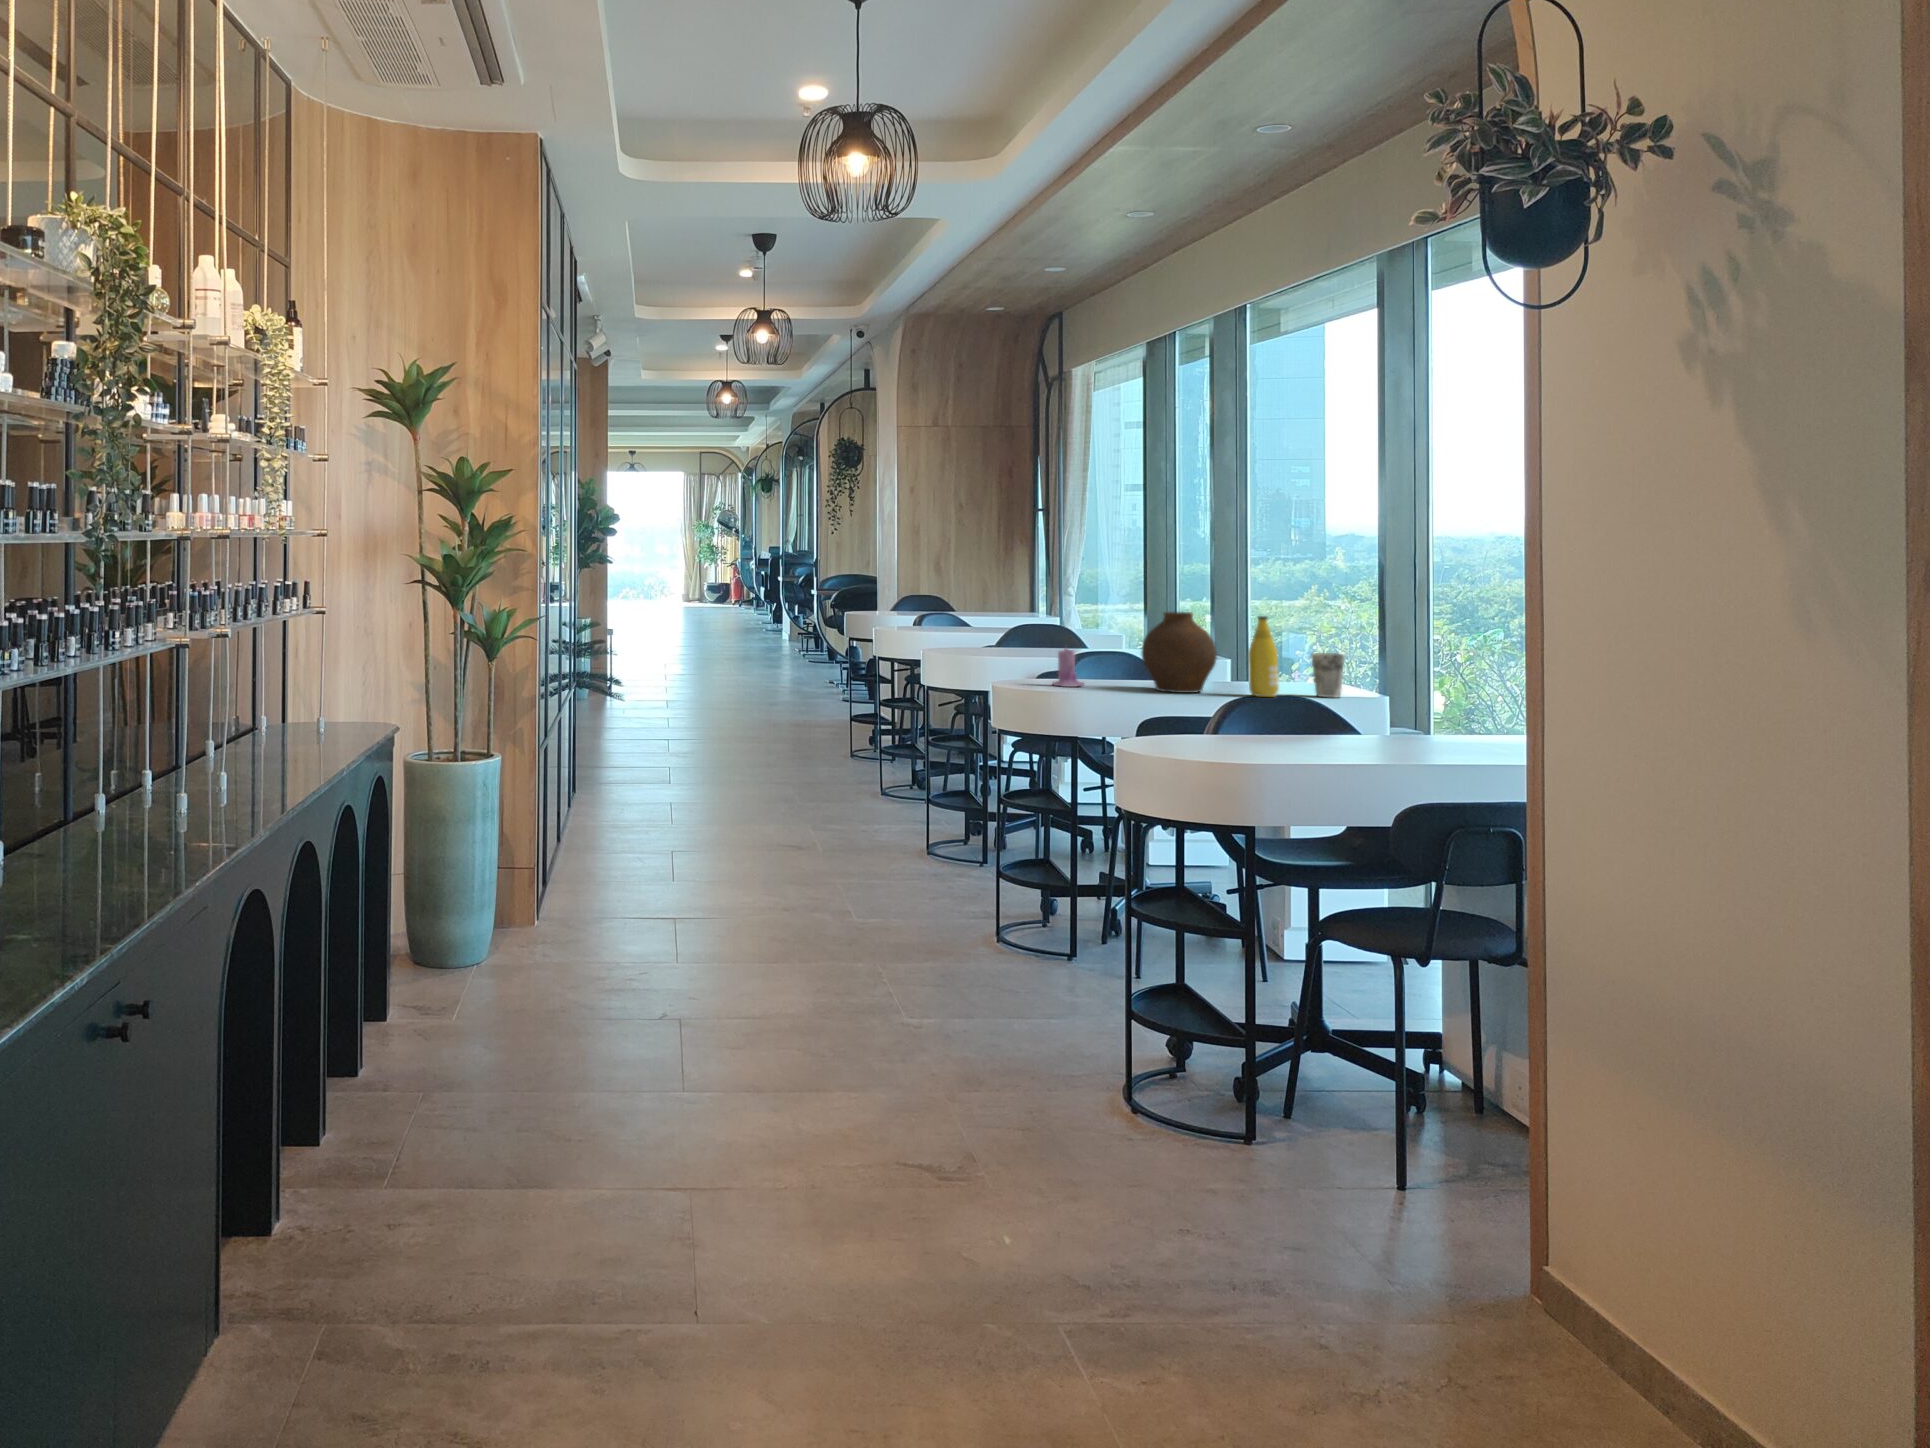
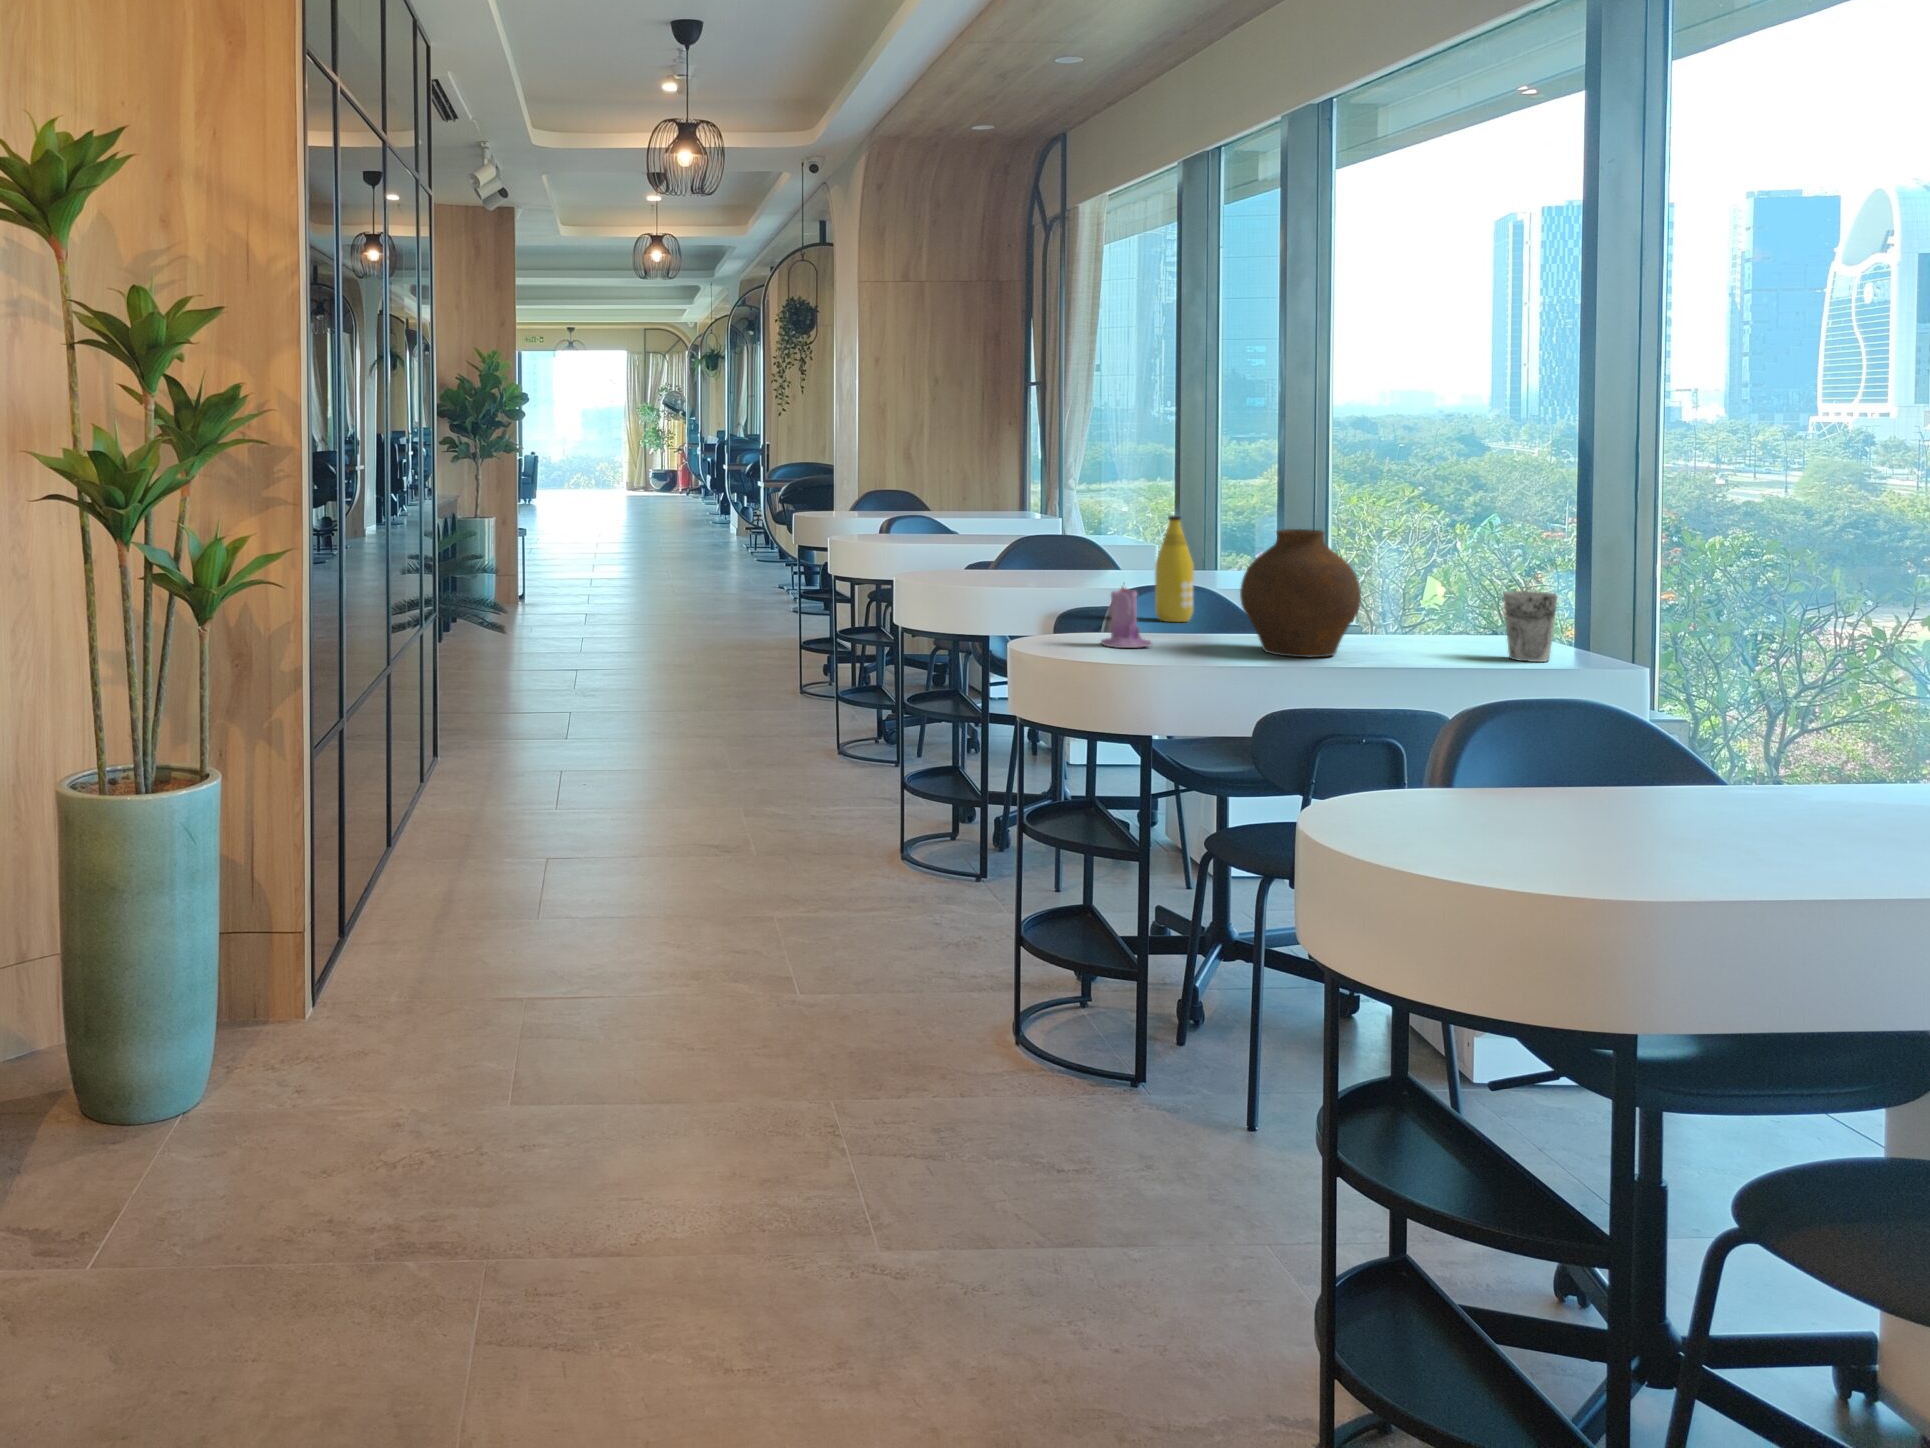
bottle: present [1248,616,1279,697] -> present [1155,515,1194,622]

